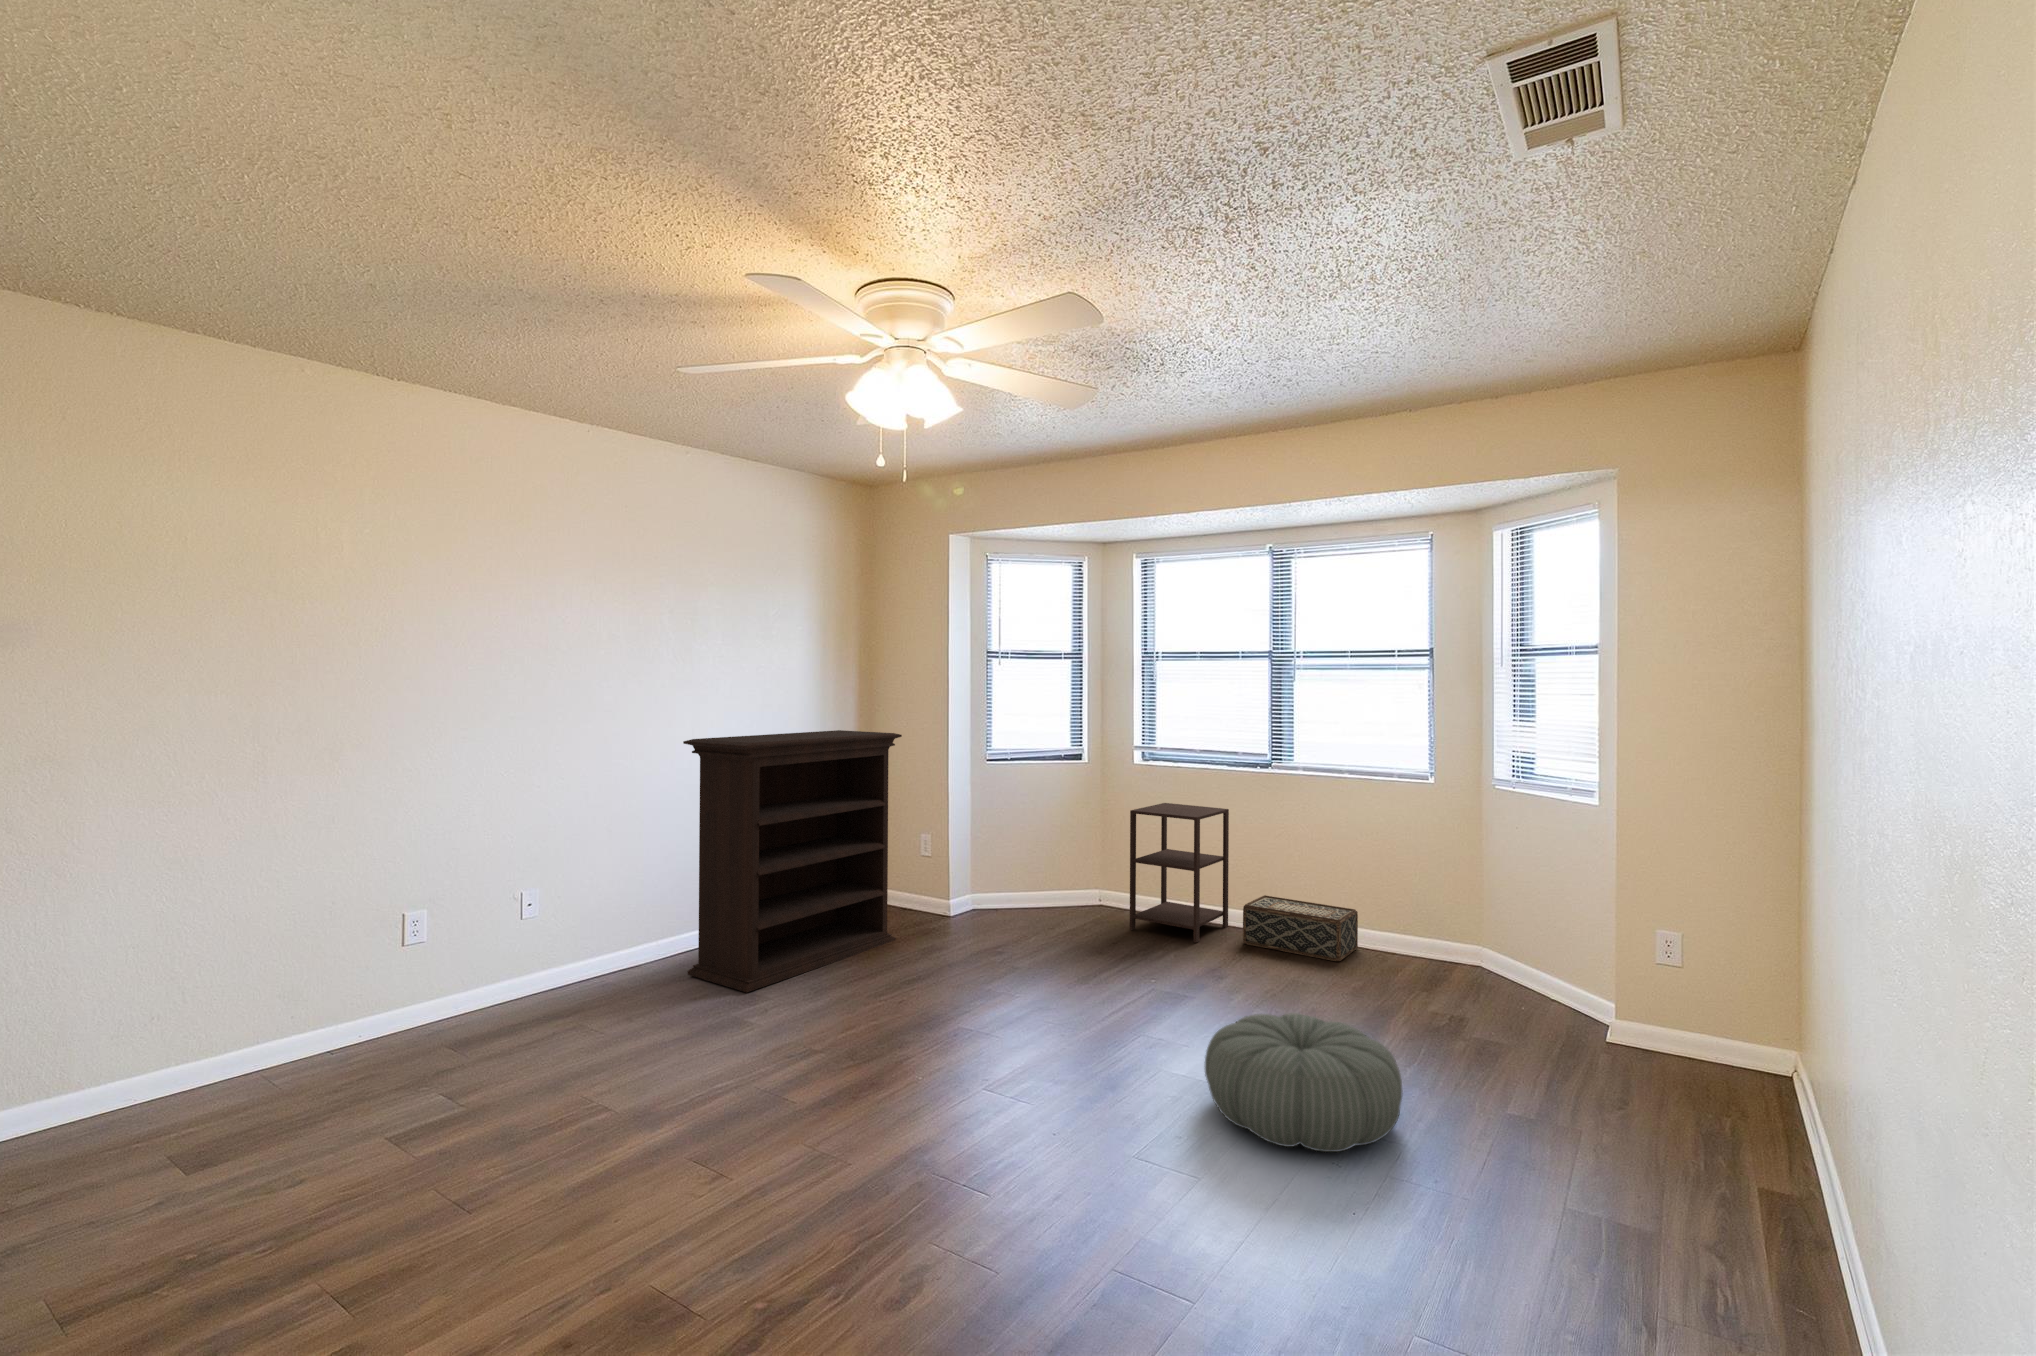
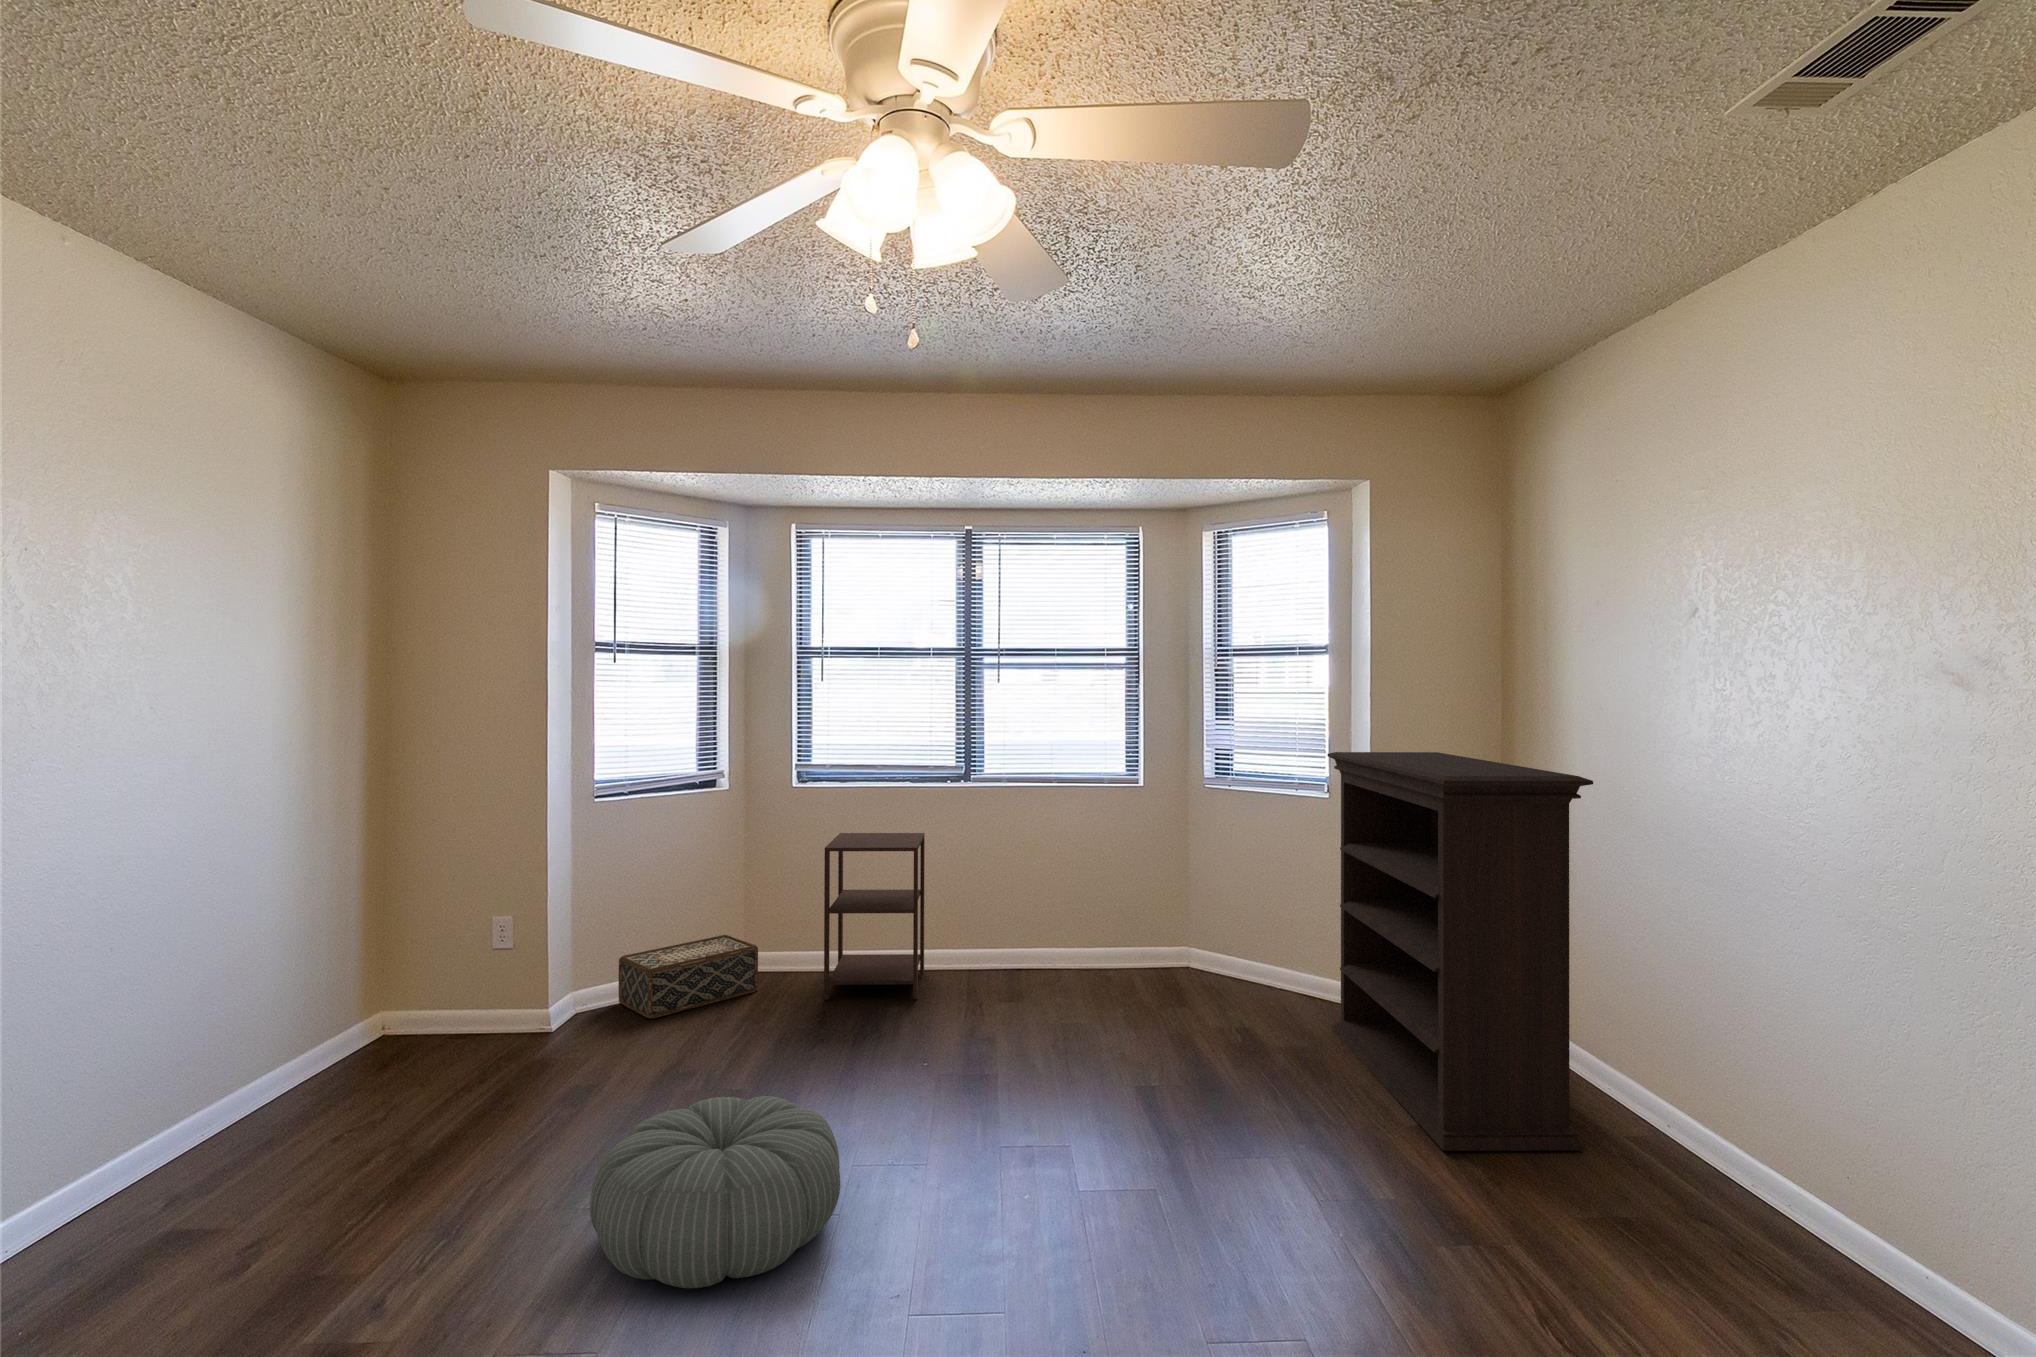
bookshelf: present [683,730,902,992] -> present [1328,752,1593,1151]
woven basket: present [1243,895,1358,961] -> present [618,935,758,1019]
pouf: present [1204,1013,1403,1152] -> present [590,1096,840,1288]

